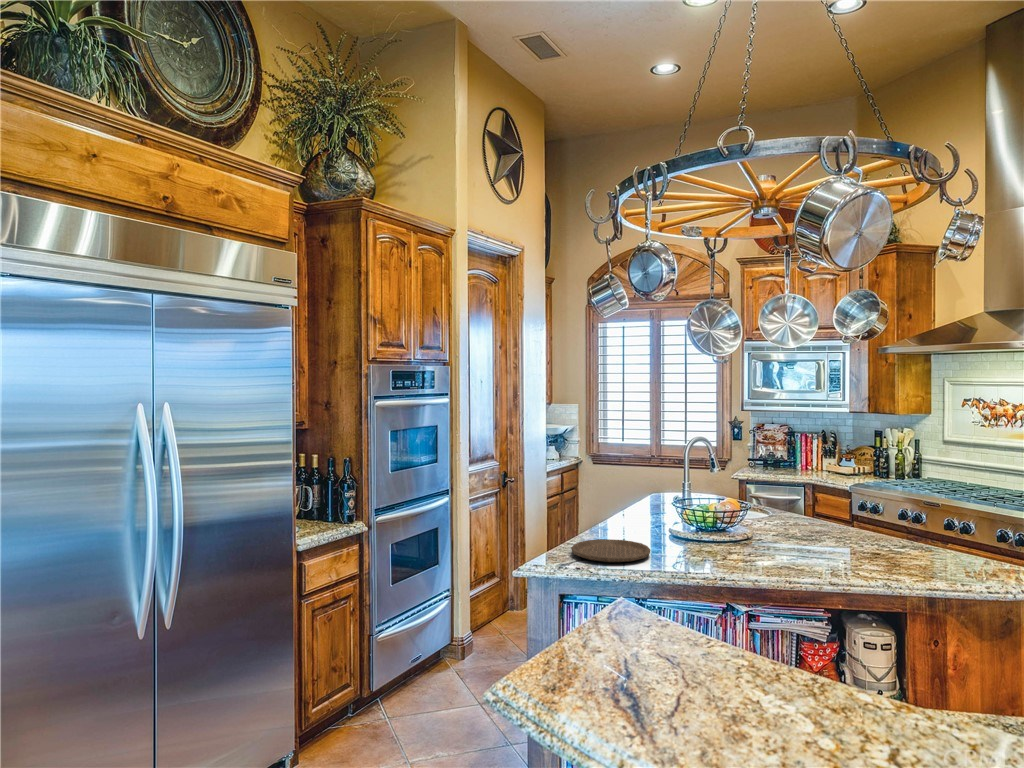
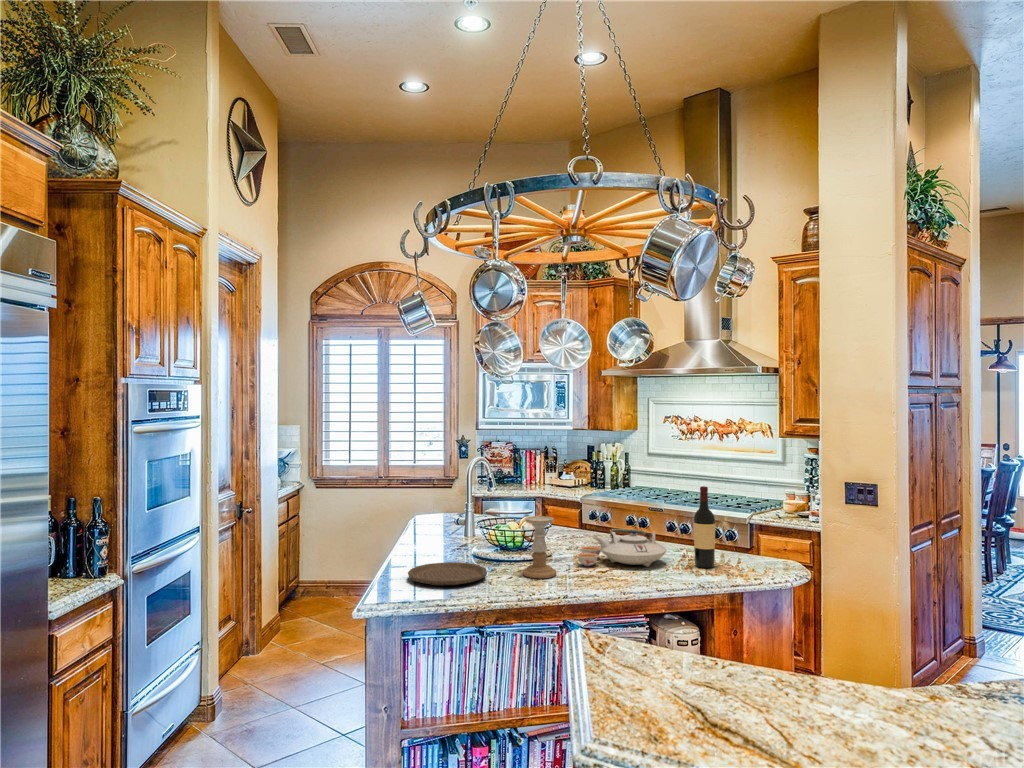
wine bottle: none [906,481,935,580] -> present [693,486,715,568]
candle holder: none [689,501,726,567] -> present [523,516,557,578]
teapot: none [760,523,872,569] -> present [577,529,666,567]

